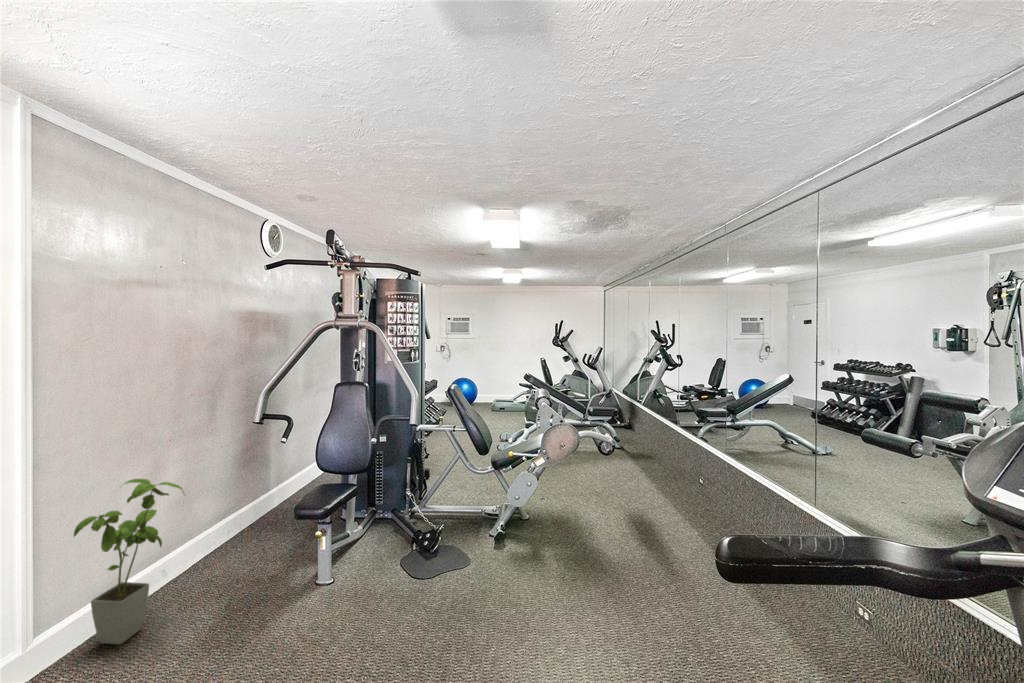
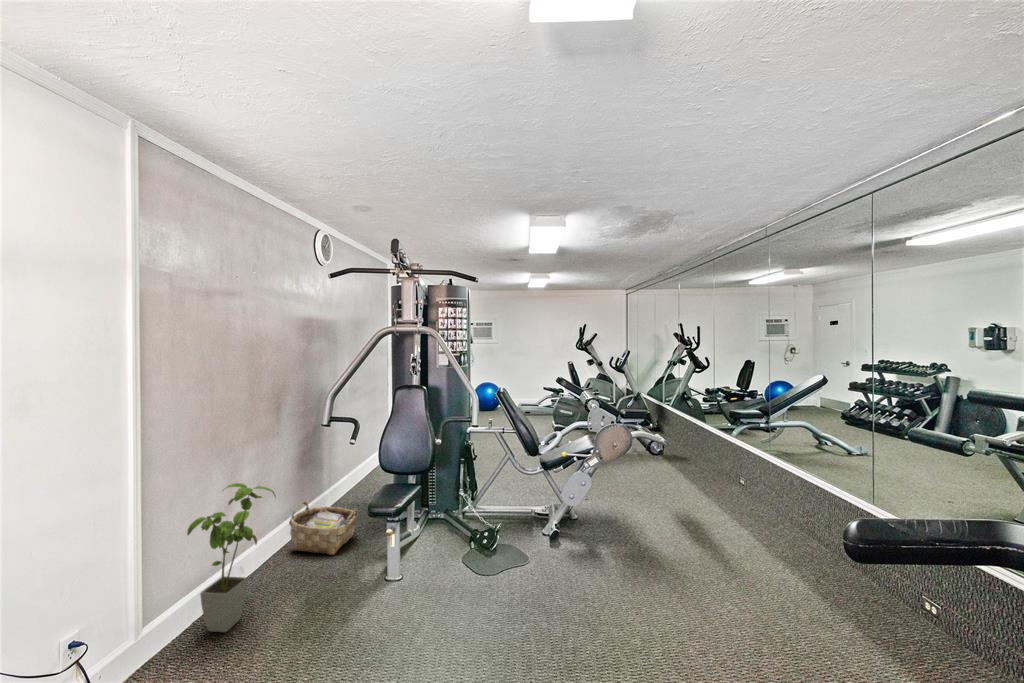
woven basket: none [213,499,292,558] -> present [289,501,358,555]

